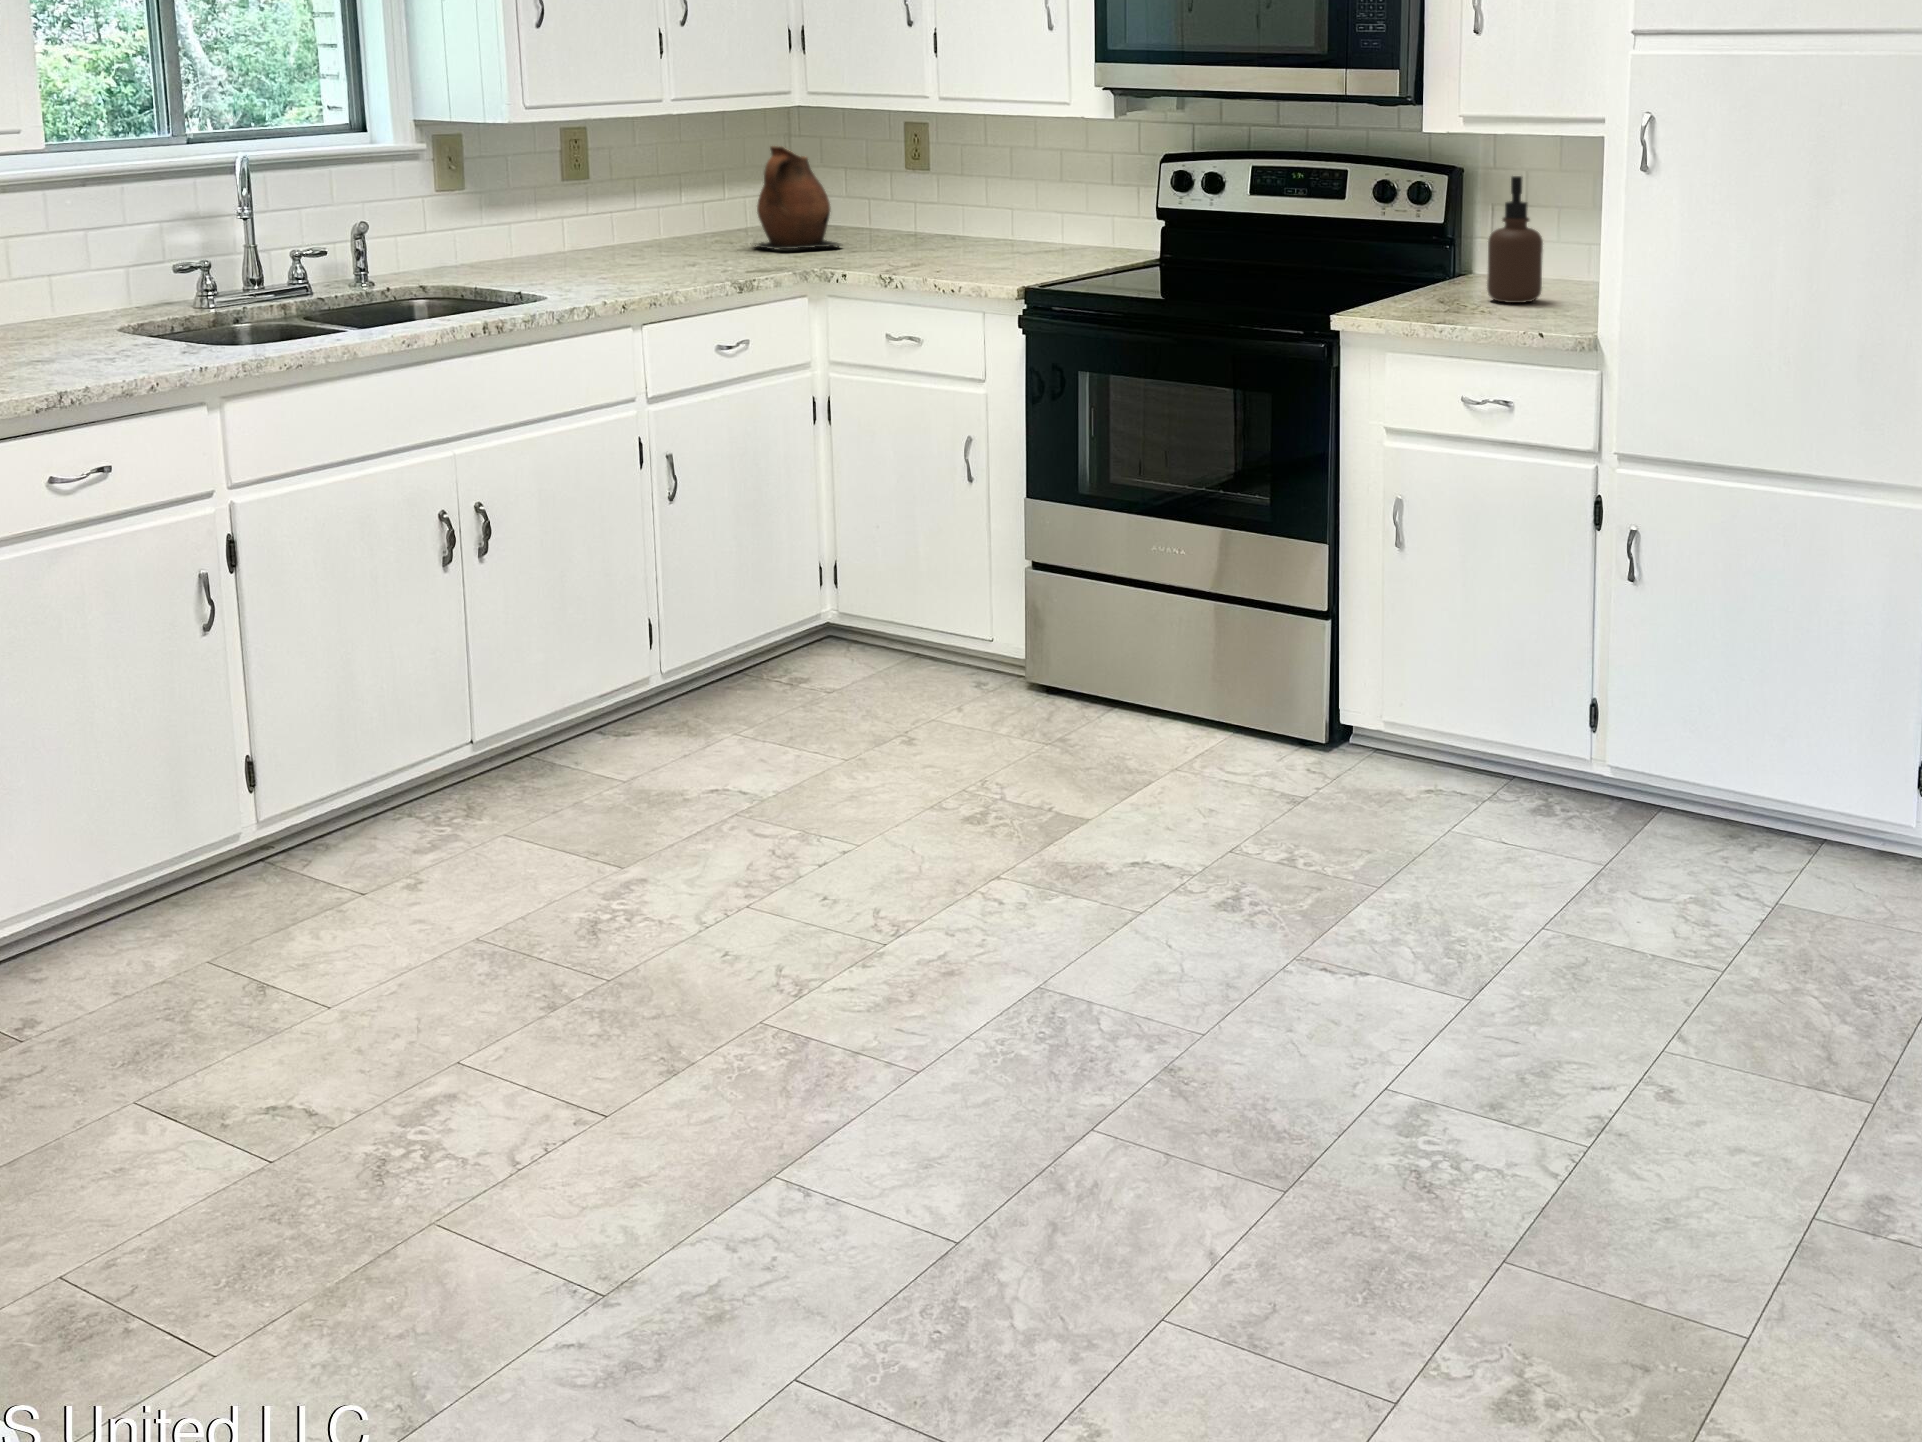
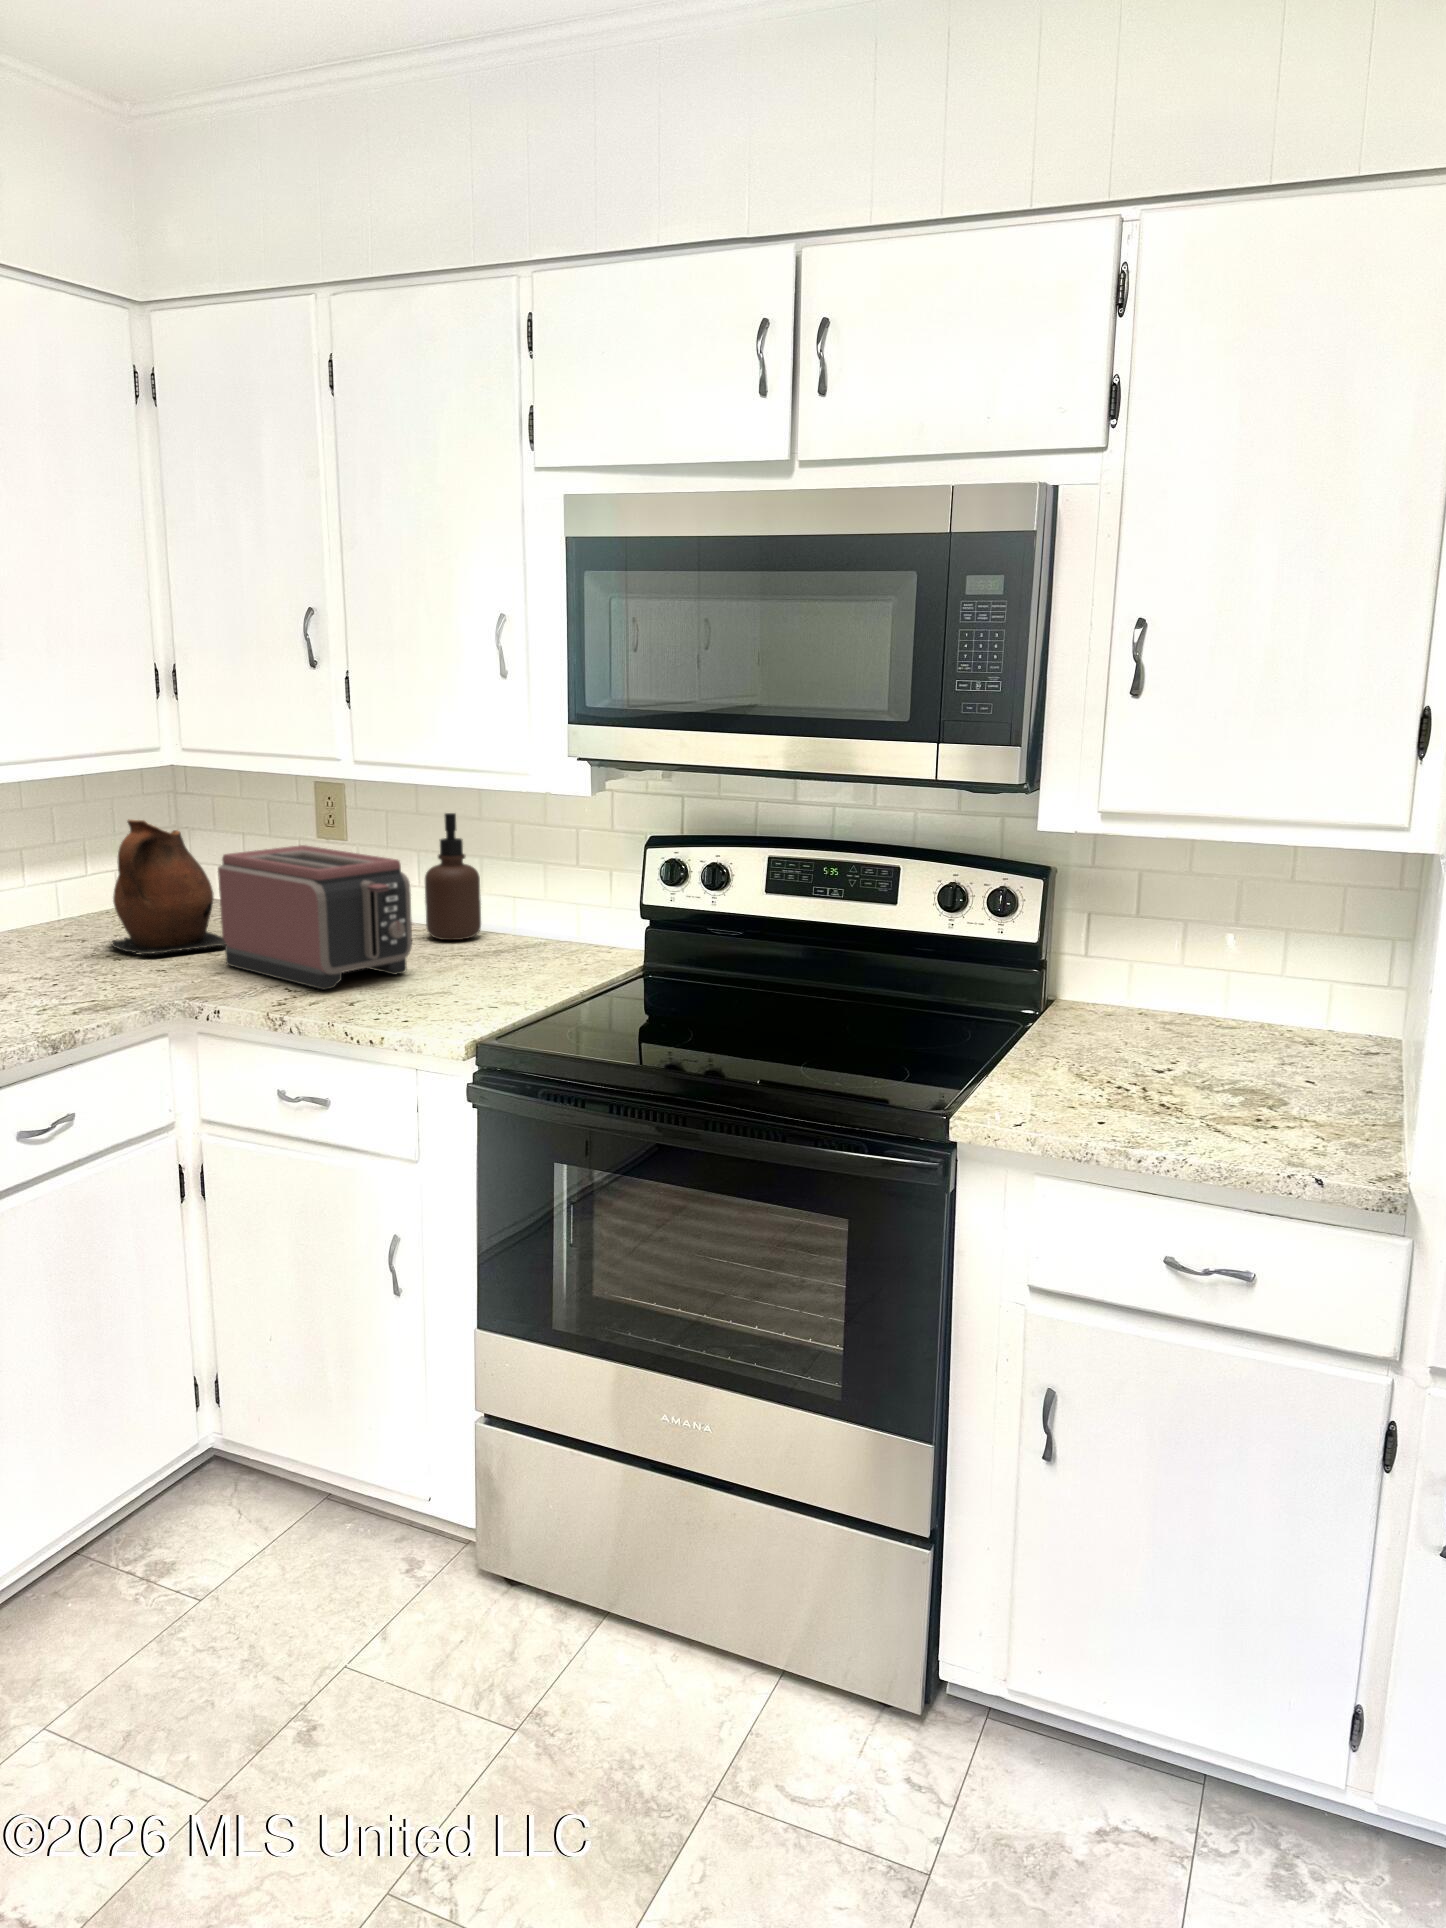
toaster: none [840,166,983,265] -> present [218,845,412,990]
soap dispenser: present [1487,176,1543,303] -> present [425,813,481,940]

